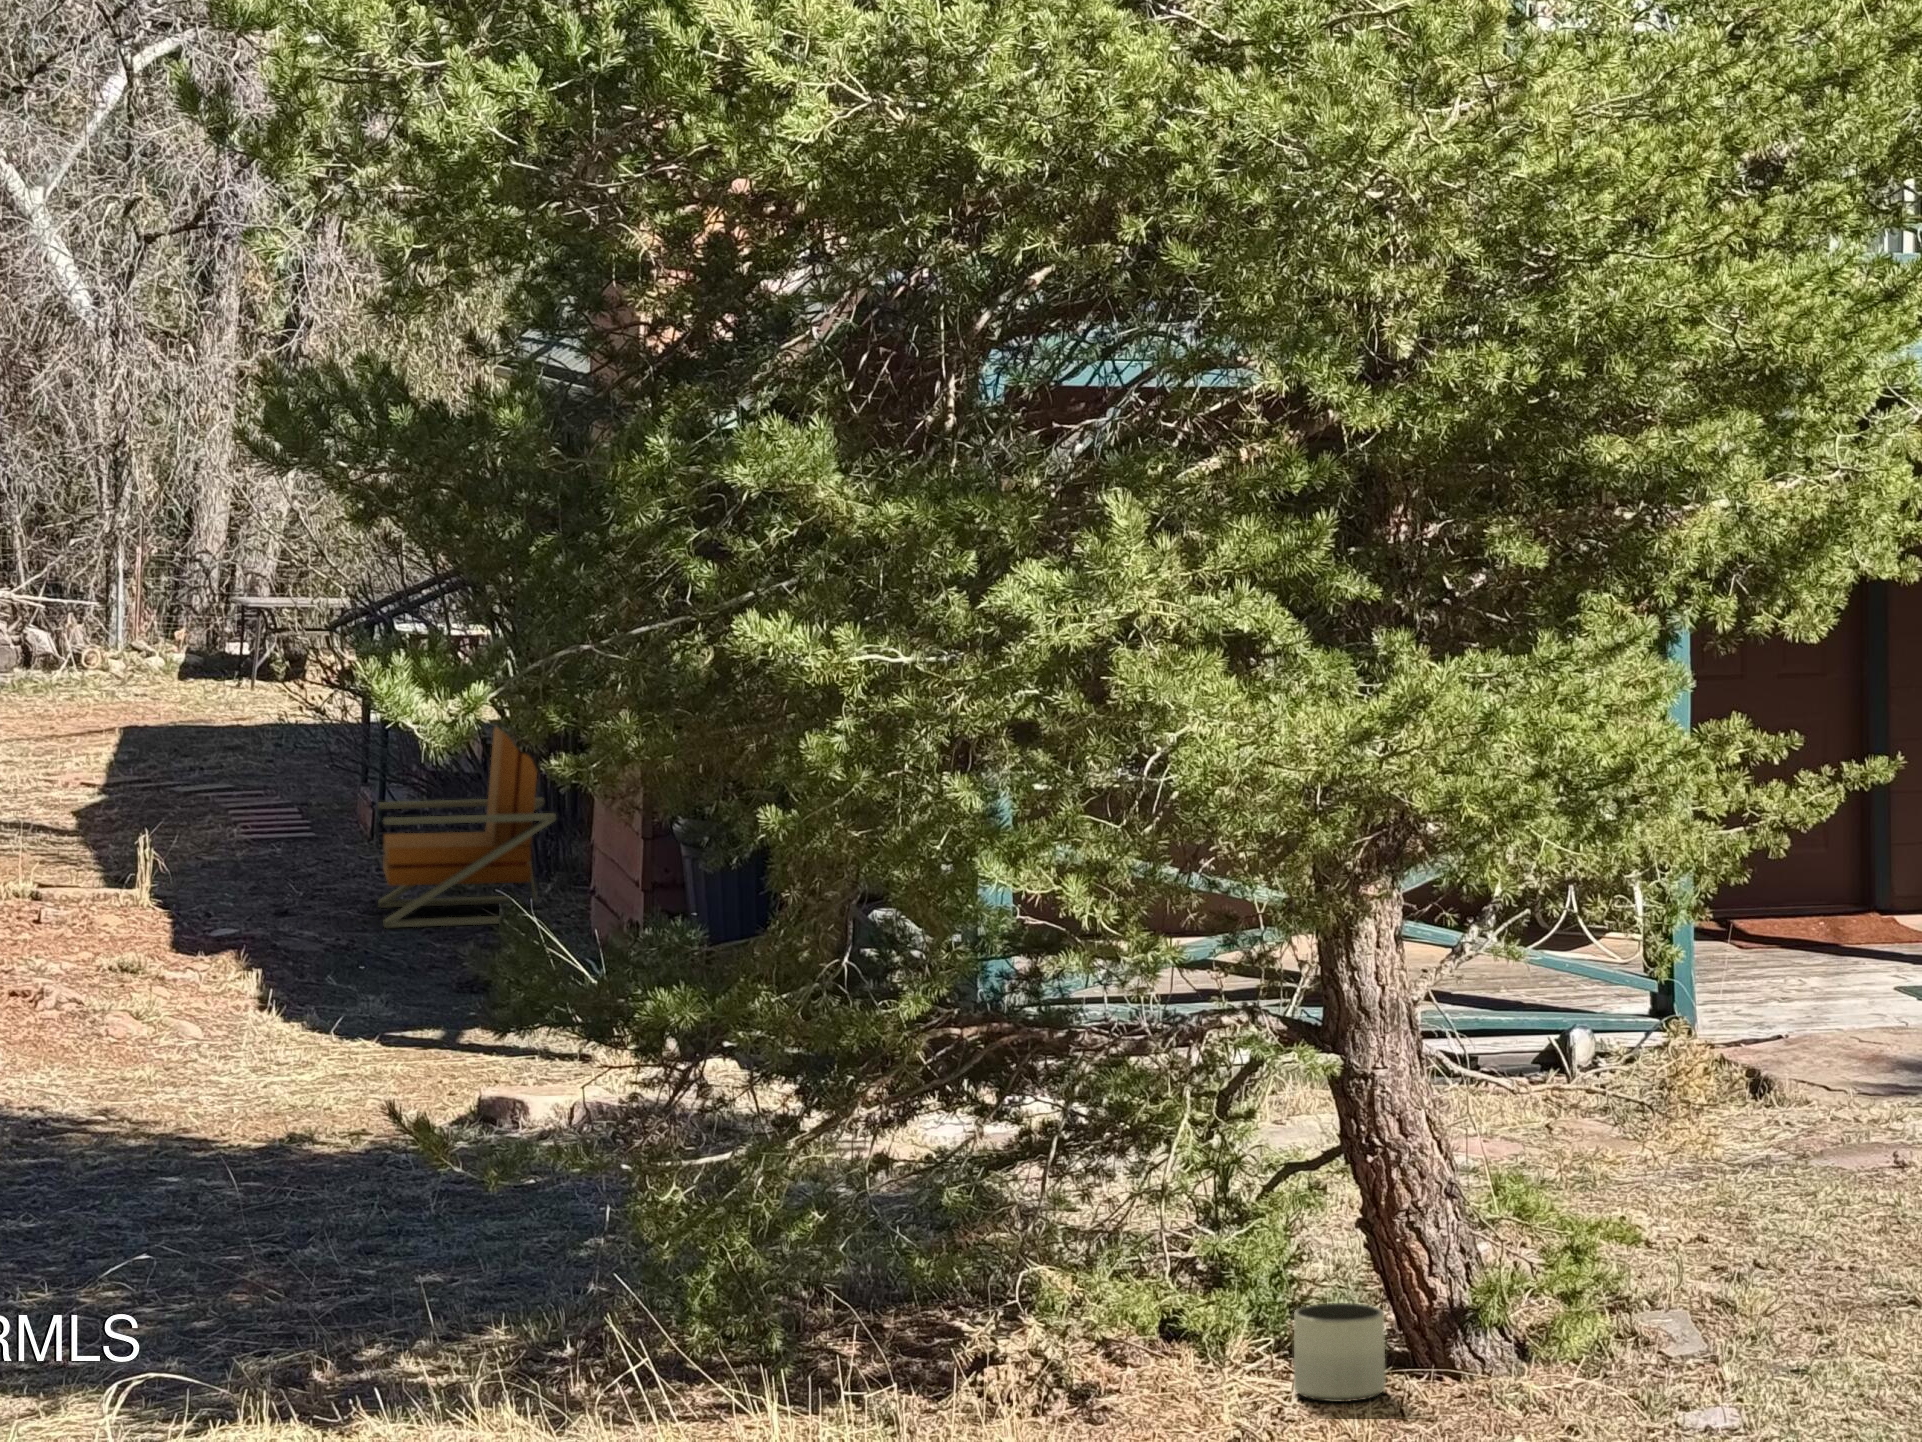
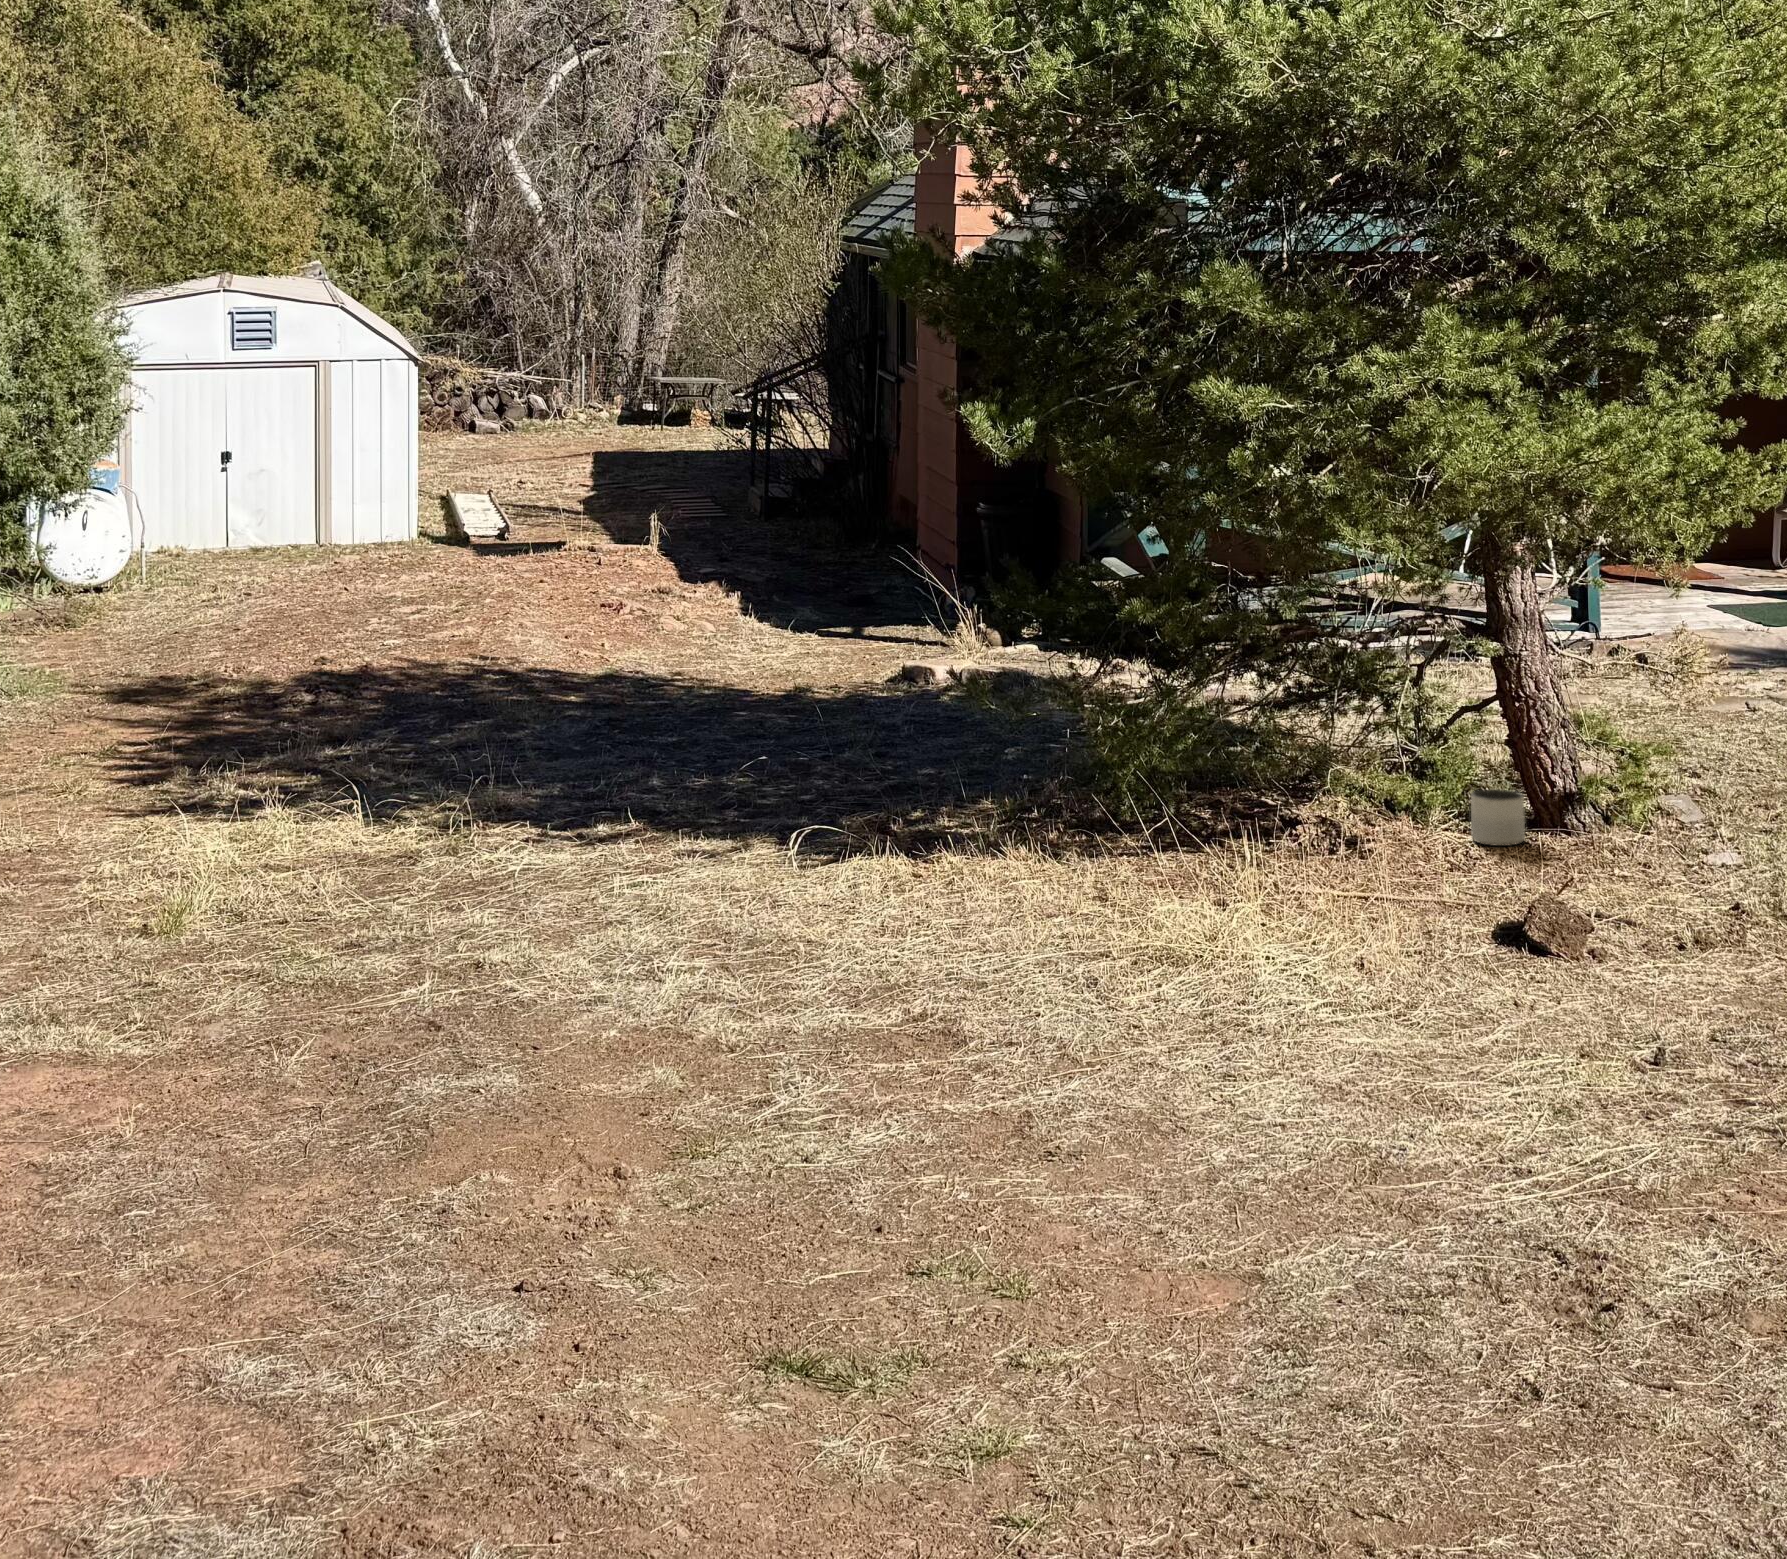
lounge chair: present [378,727,556,928] -> none [783,450,891,568]

